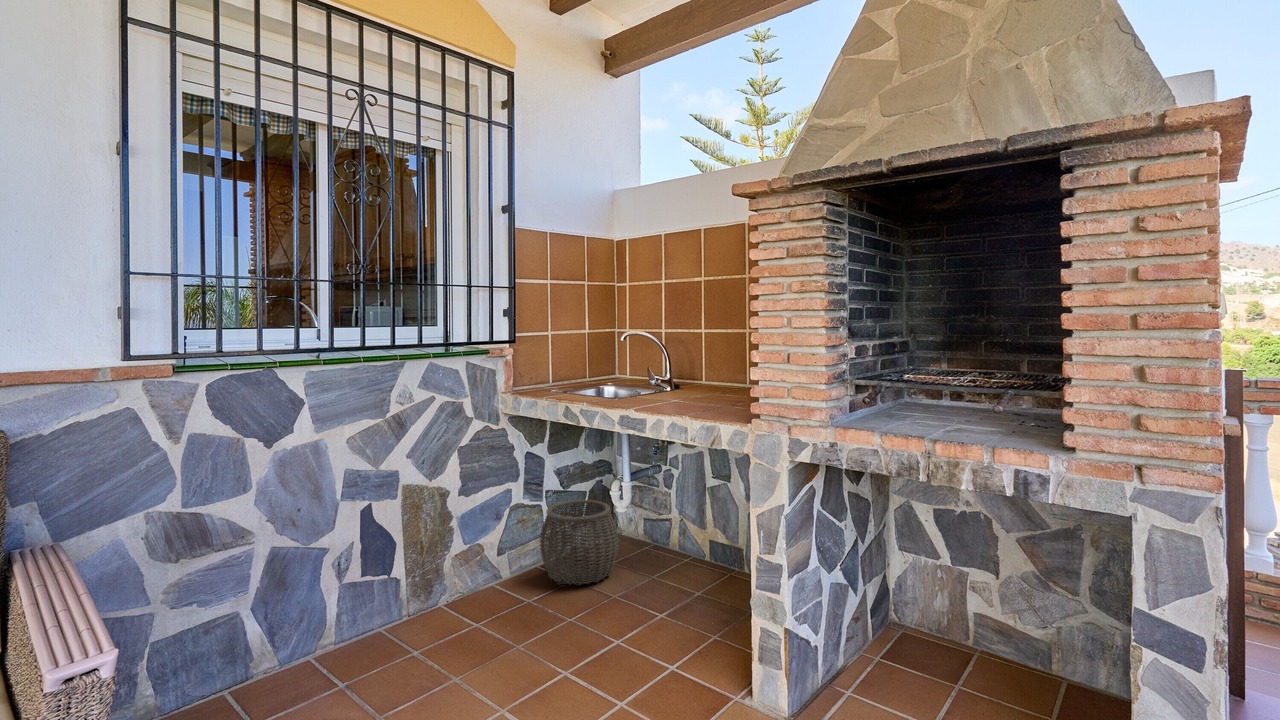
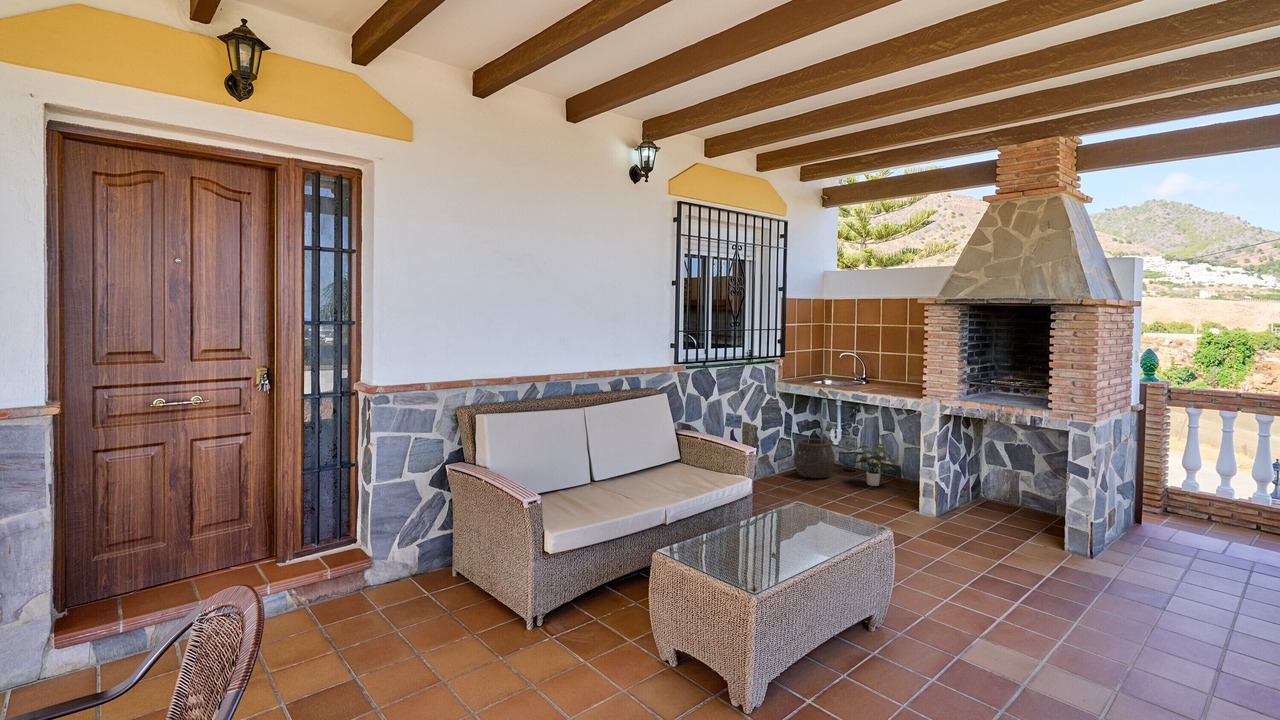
potted plant: none [644,511,725,601] -> present [854,443,895,486]

